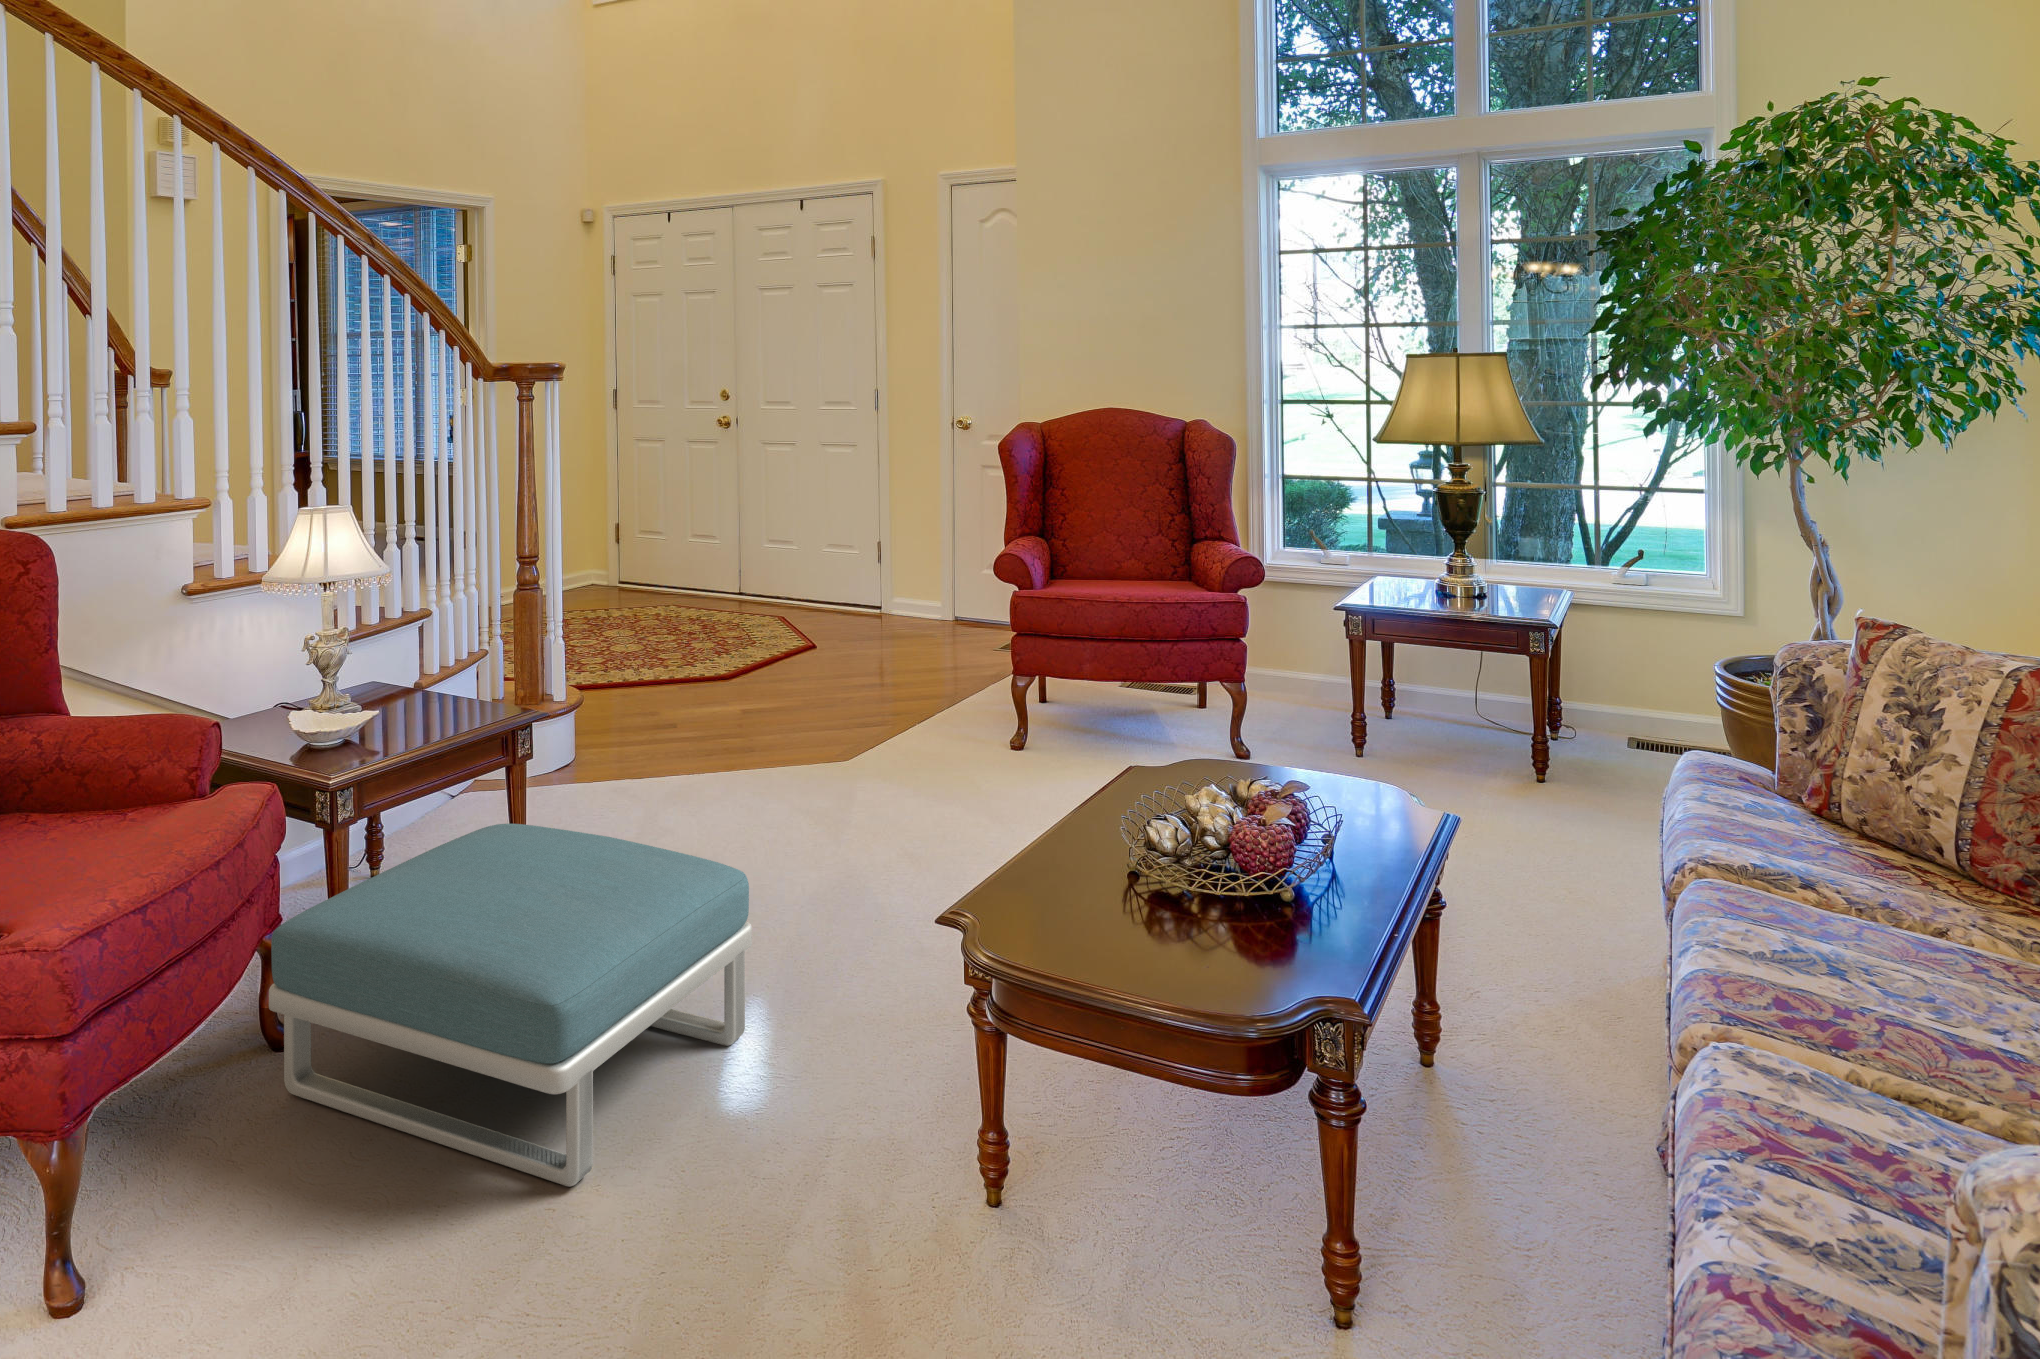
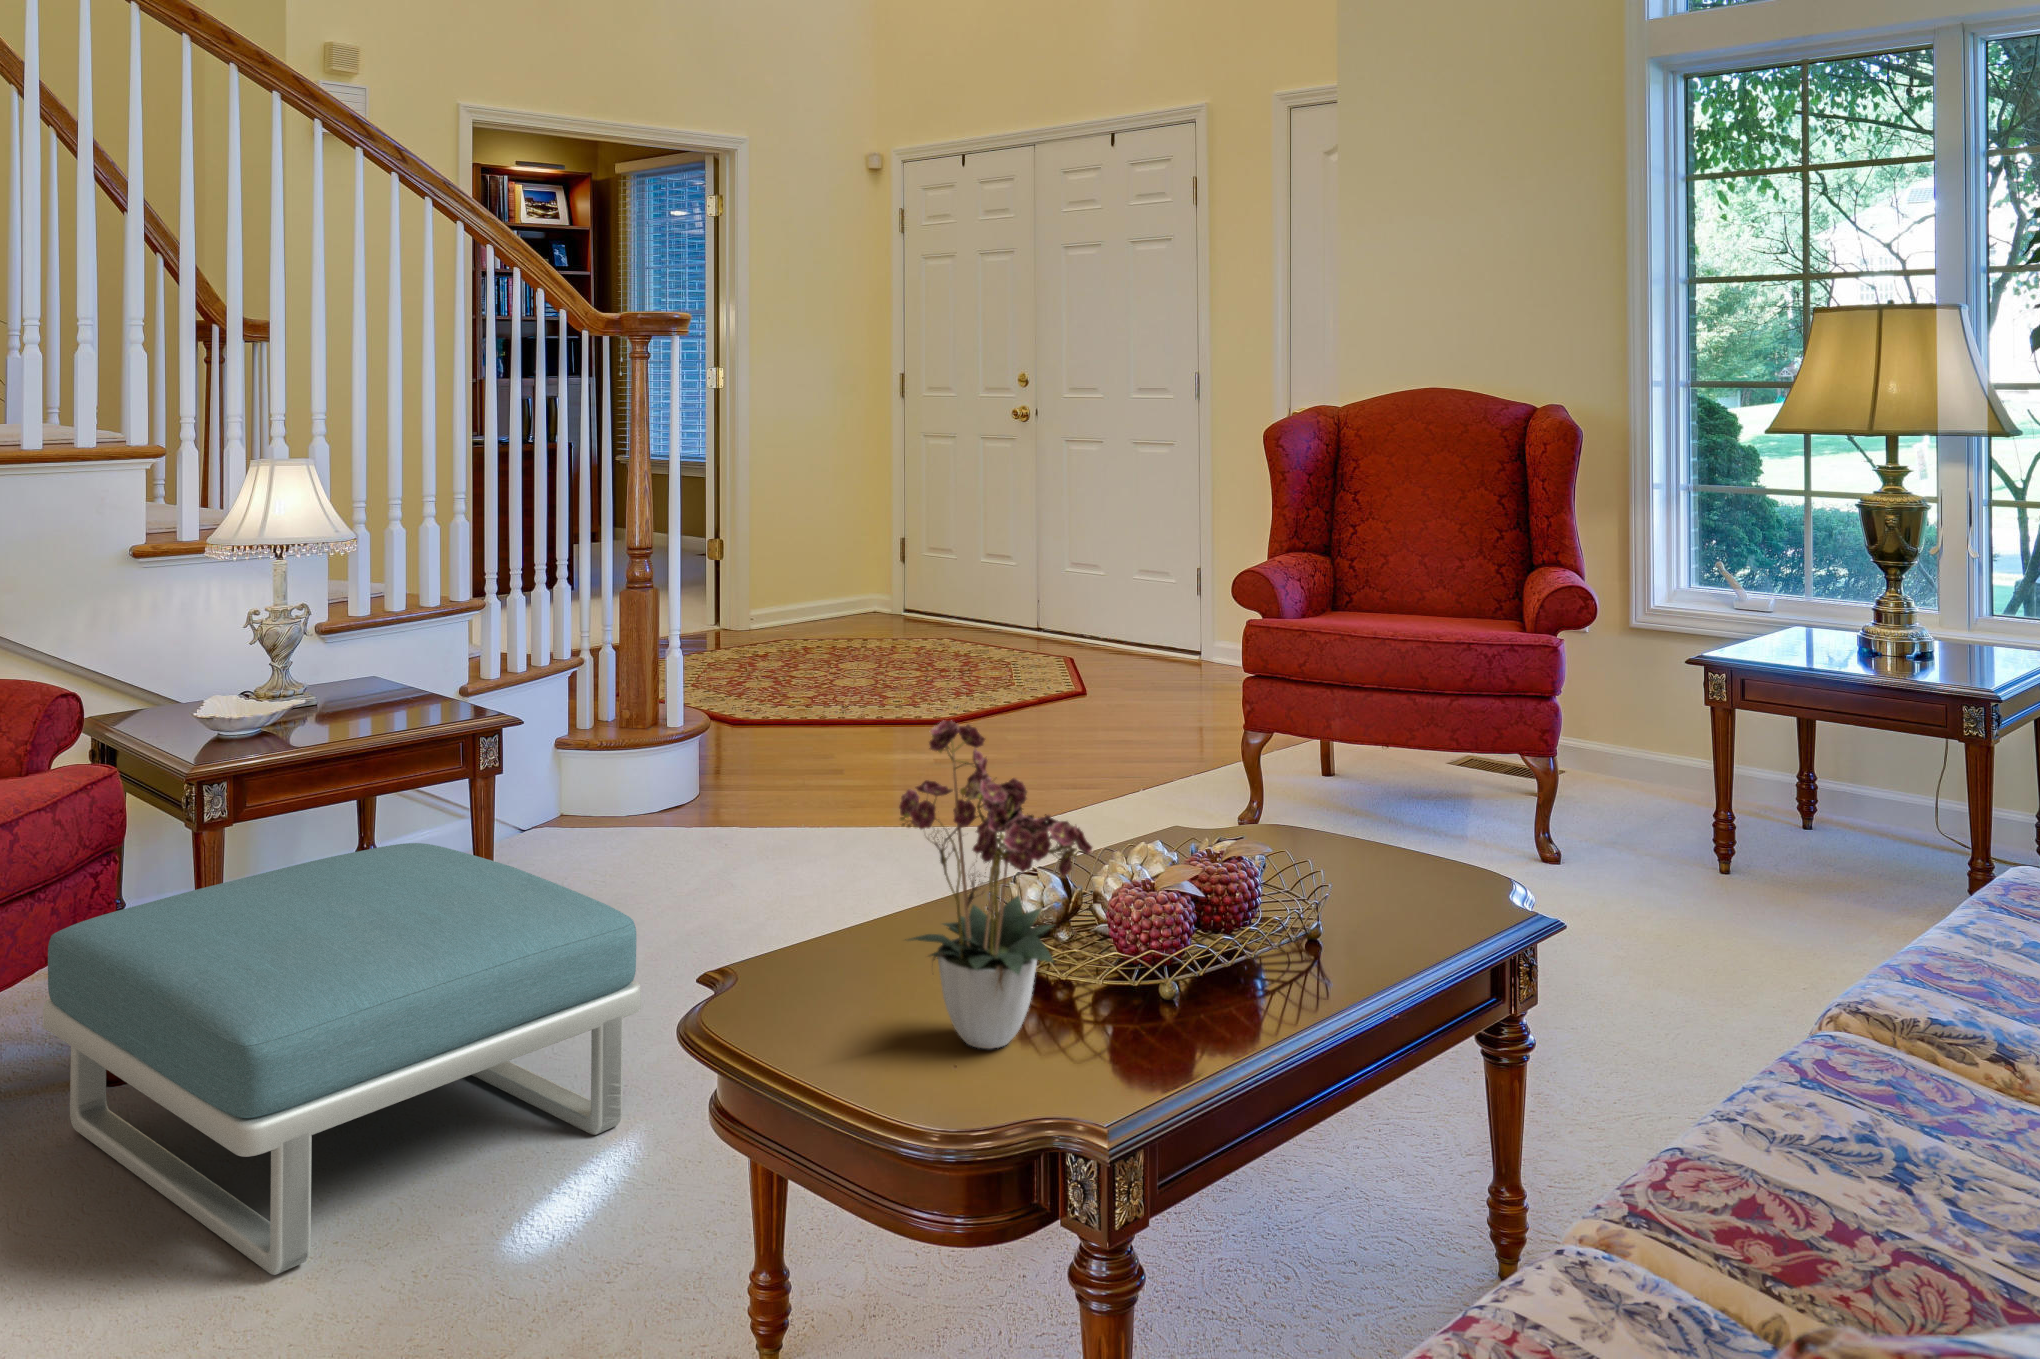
flower arrangement: none [1128,701,1297,946] -> present [899,721,1092,1049]

